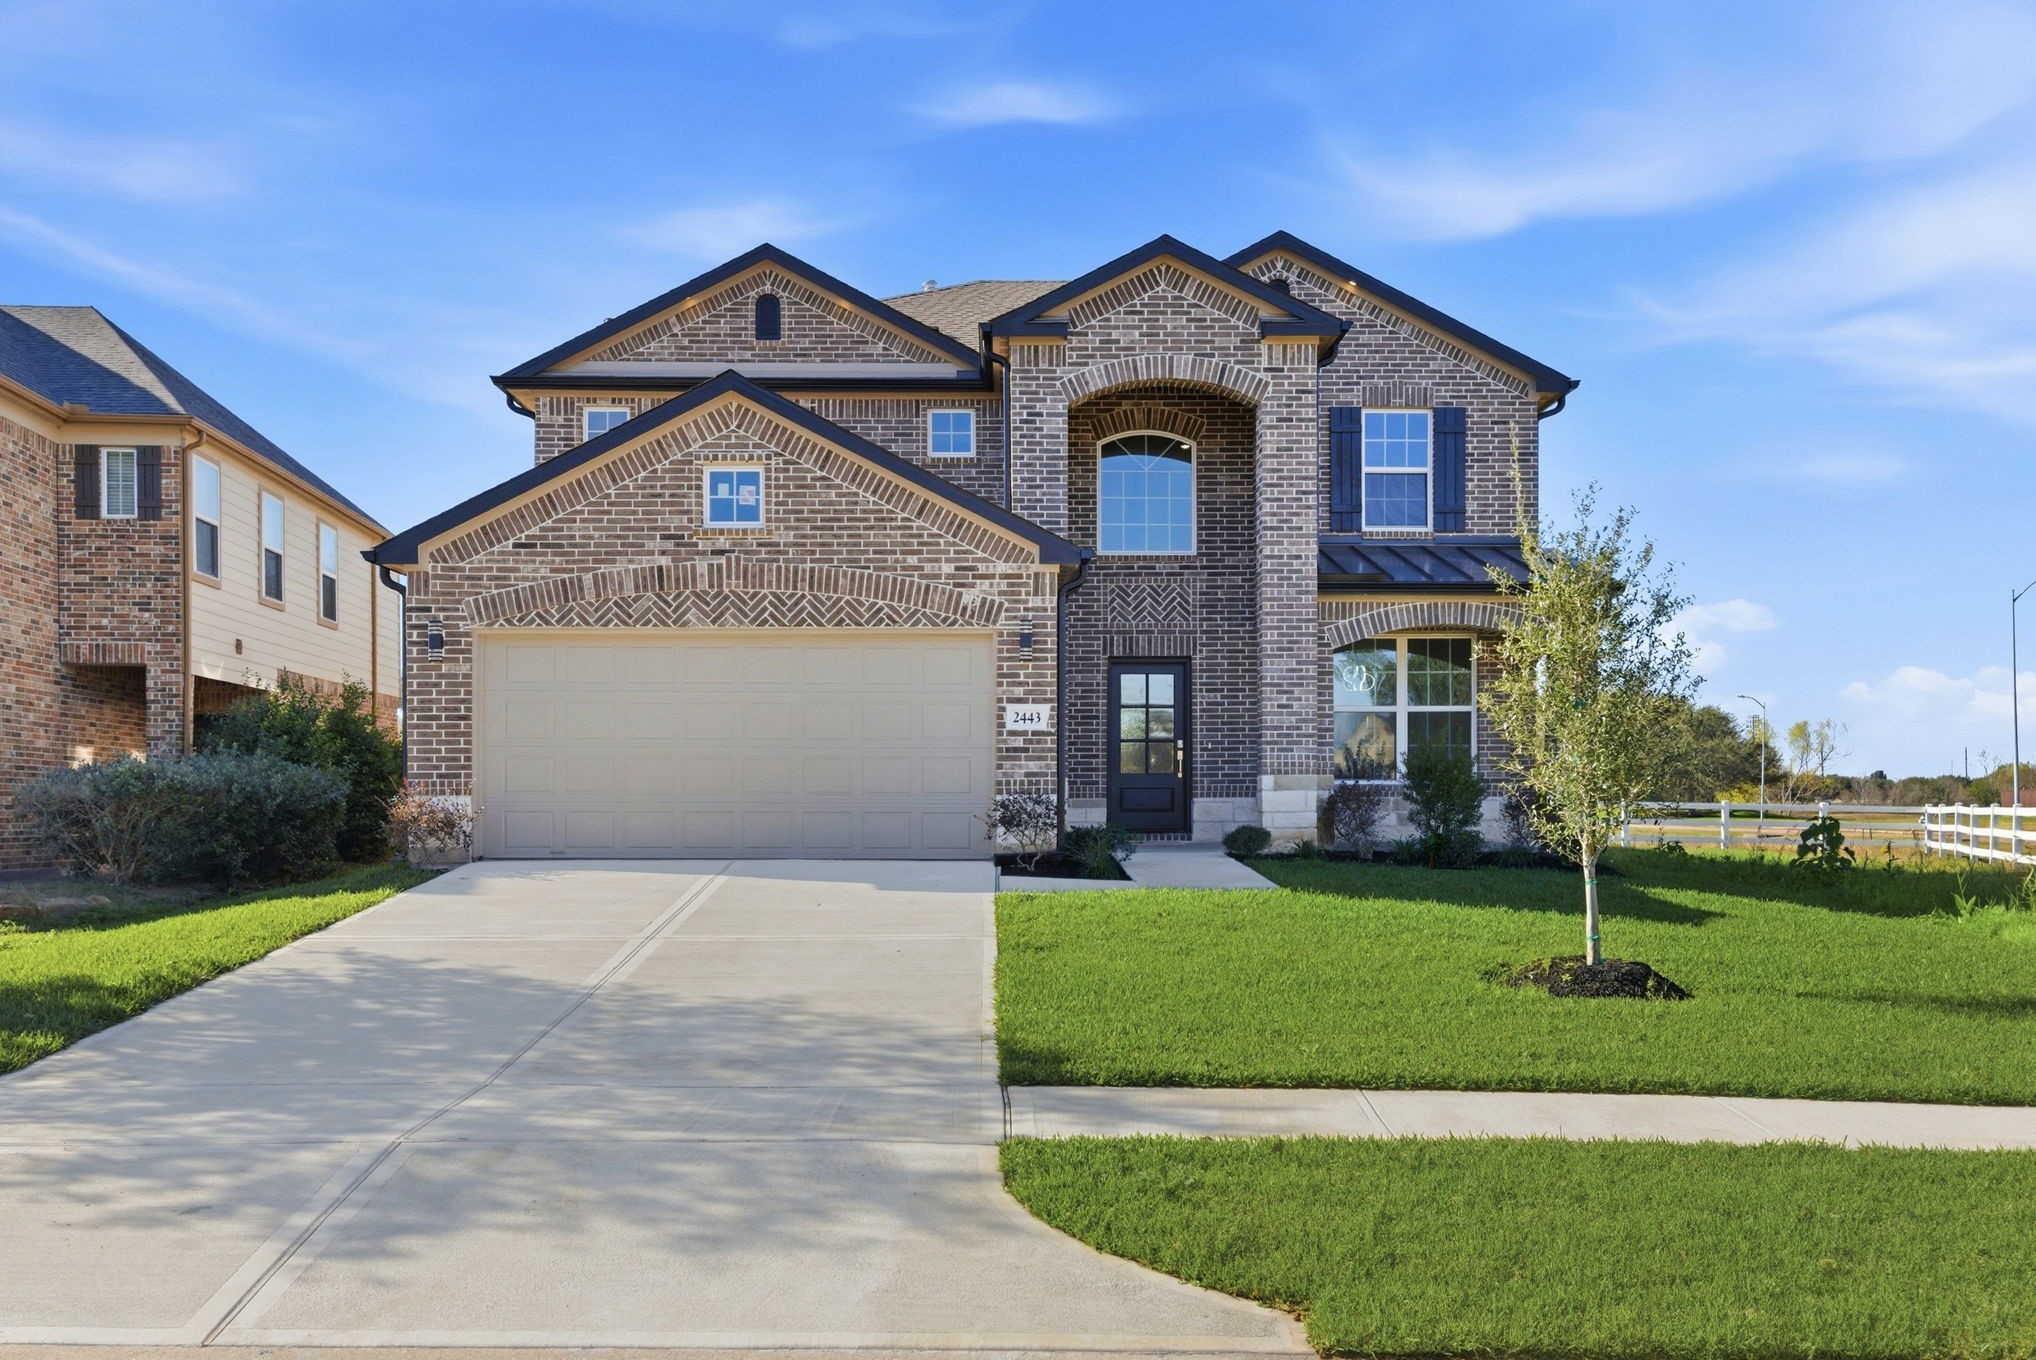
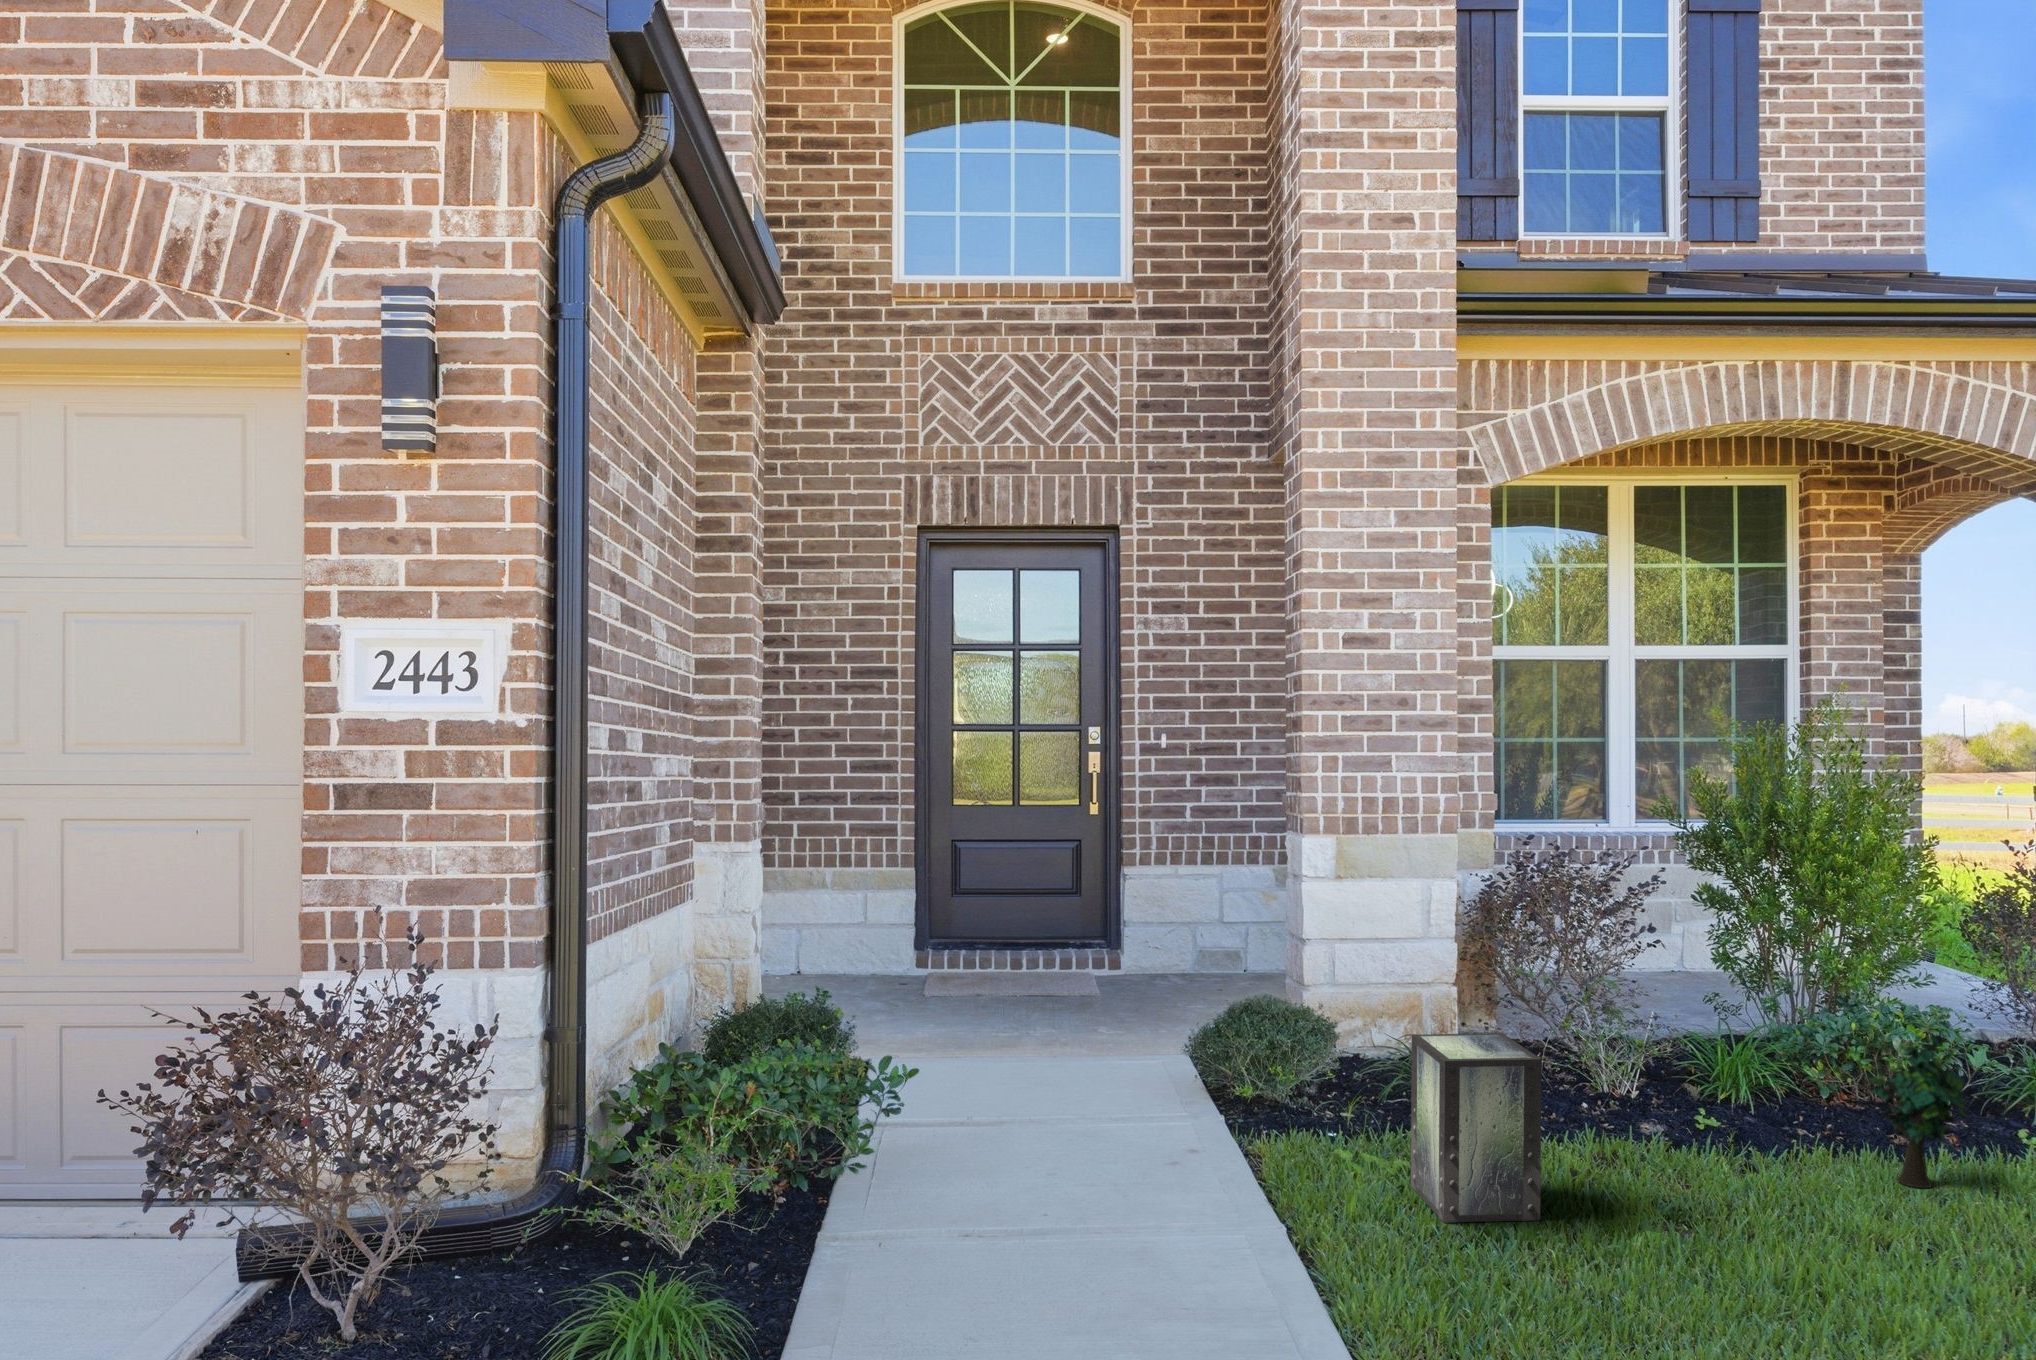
storage box: none [1287,824,1320,871] -> present [1411,1033,1542,1223]

